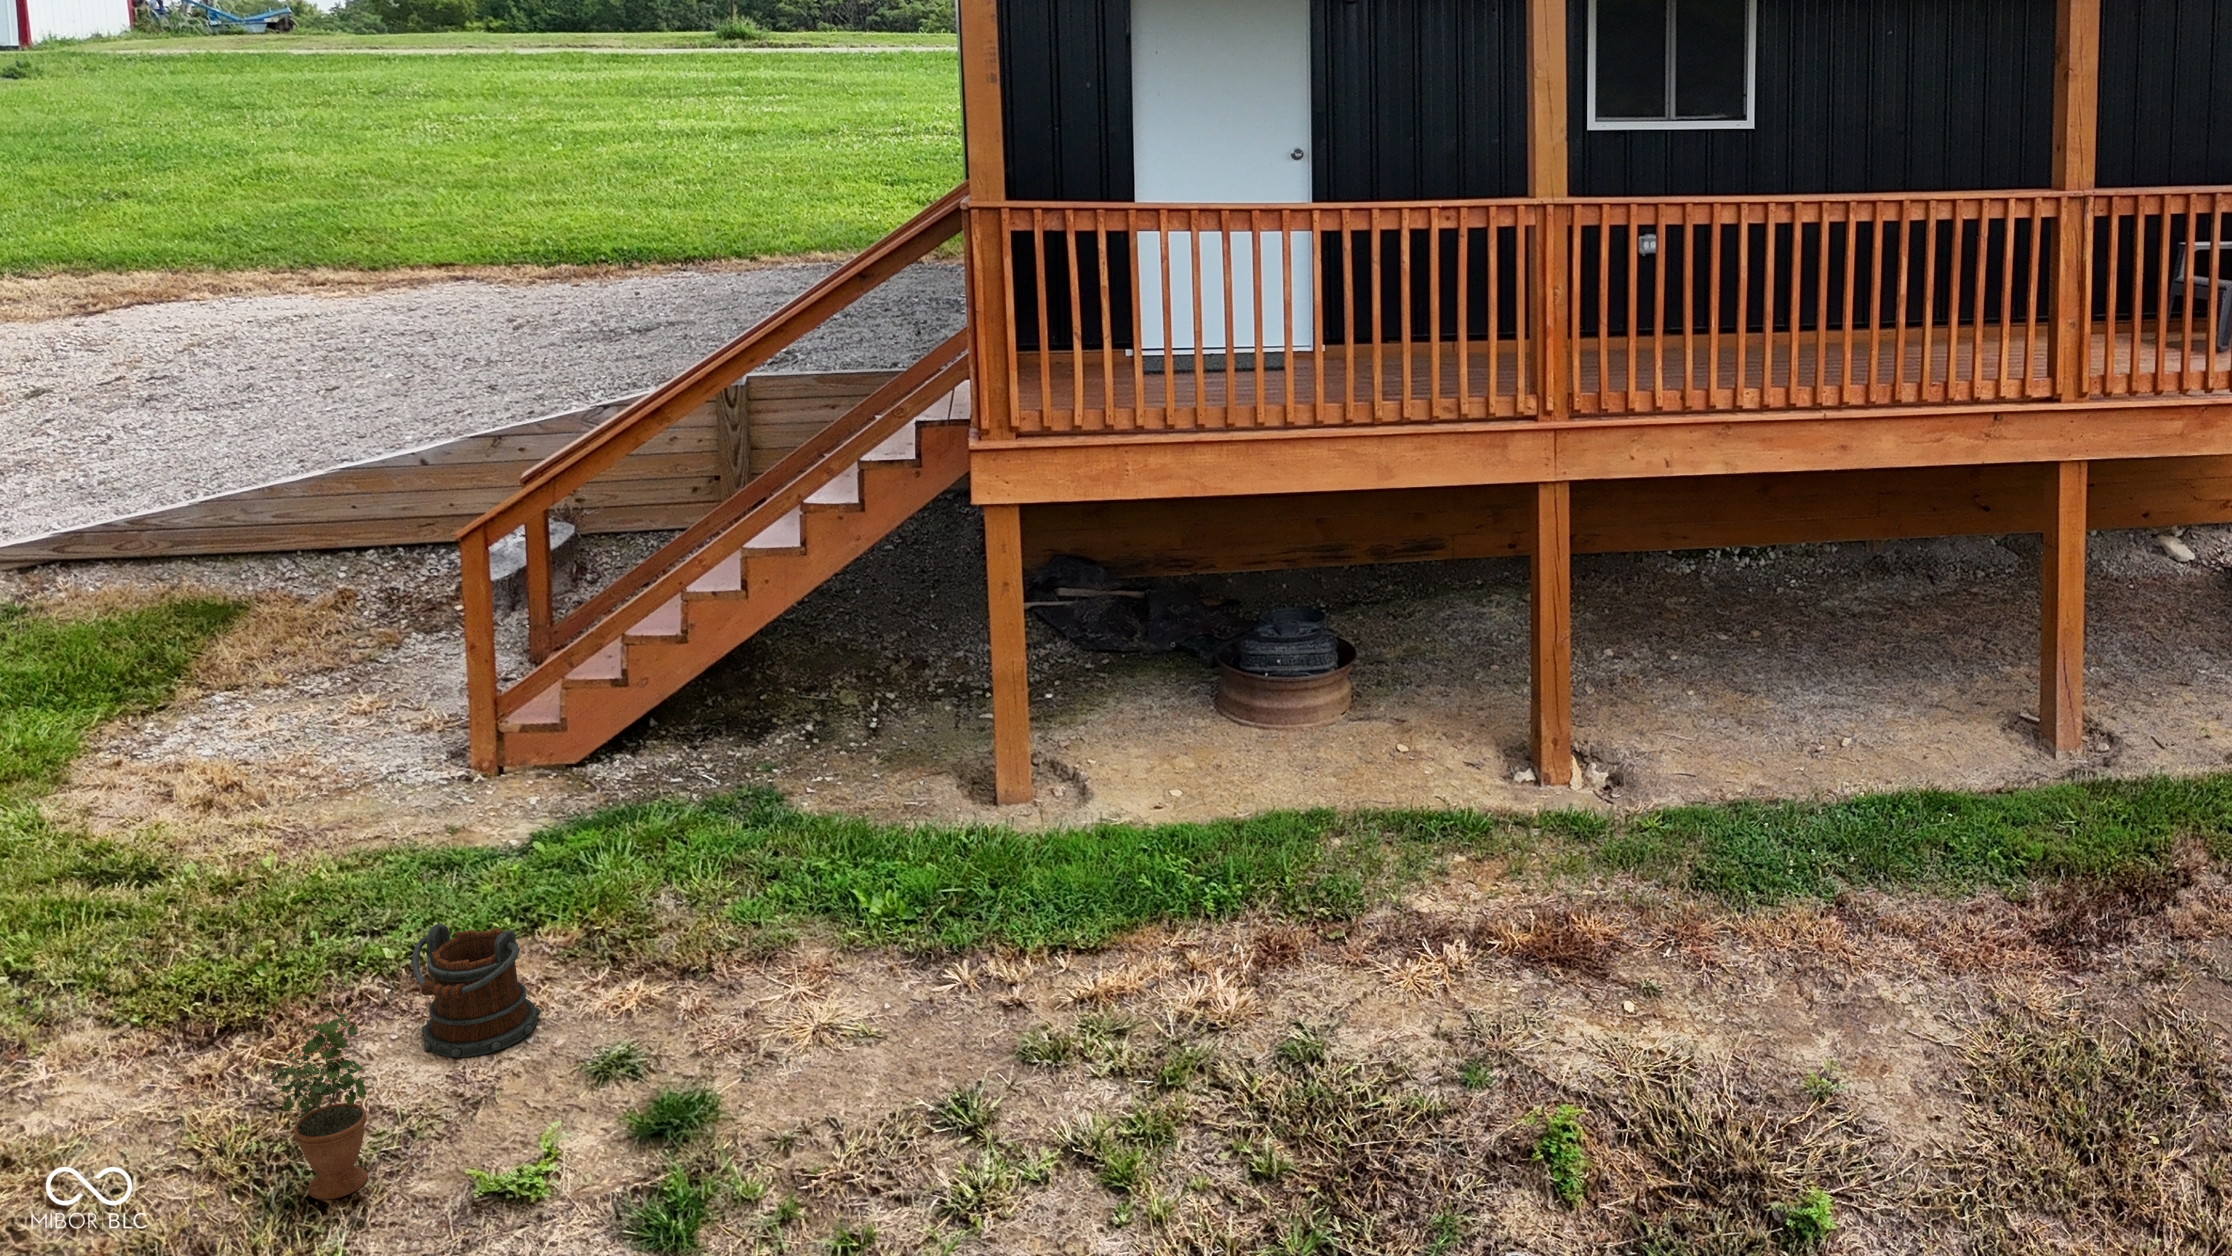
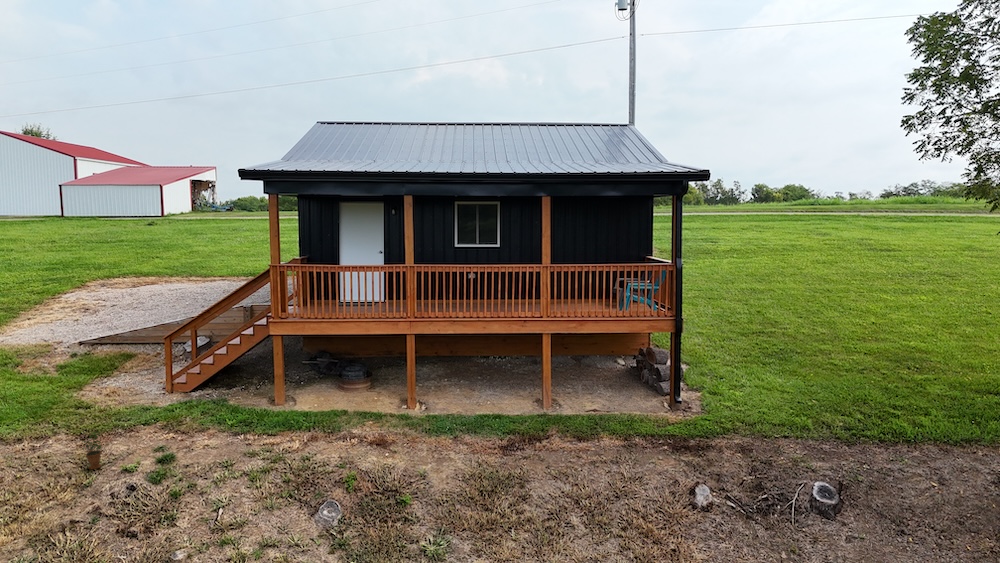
bucket: present [412,924,541,1057] -> none [124,418,152,446]

